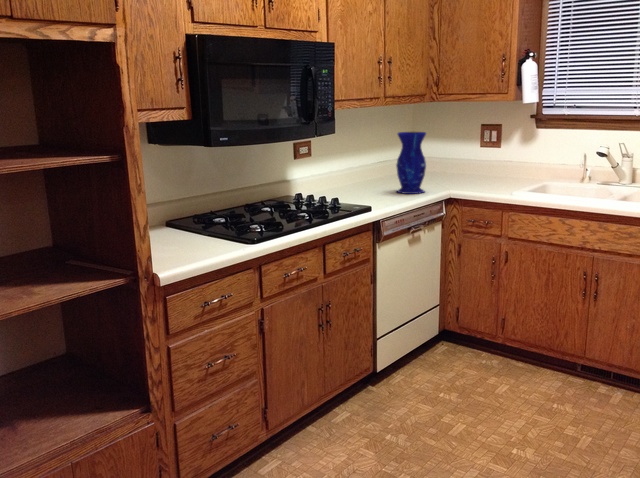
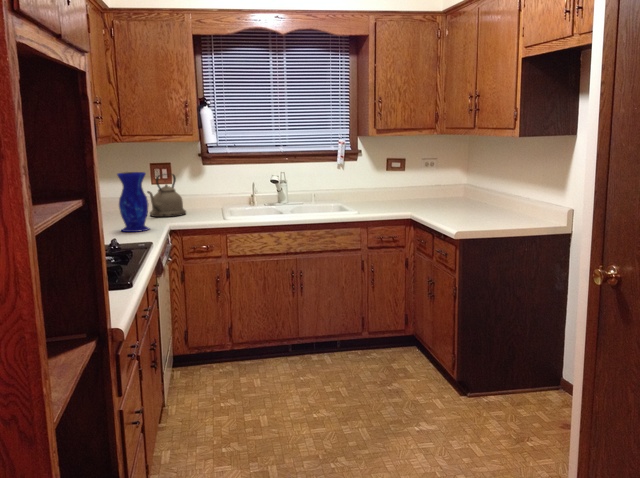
kettle: none [453,136,501,184] -> present [147,174,186,217]

